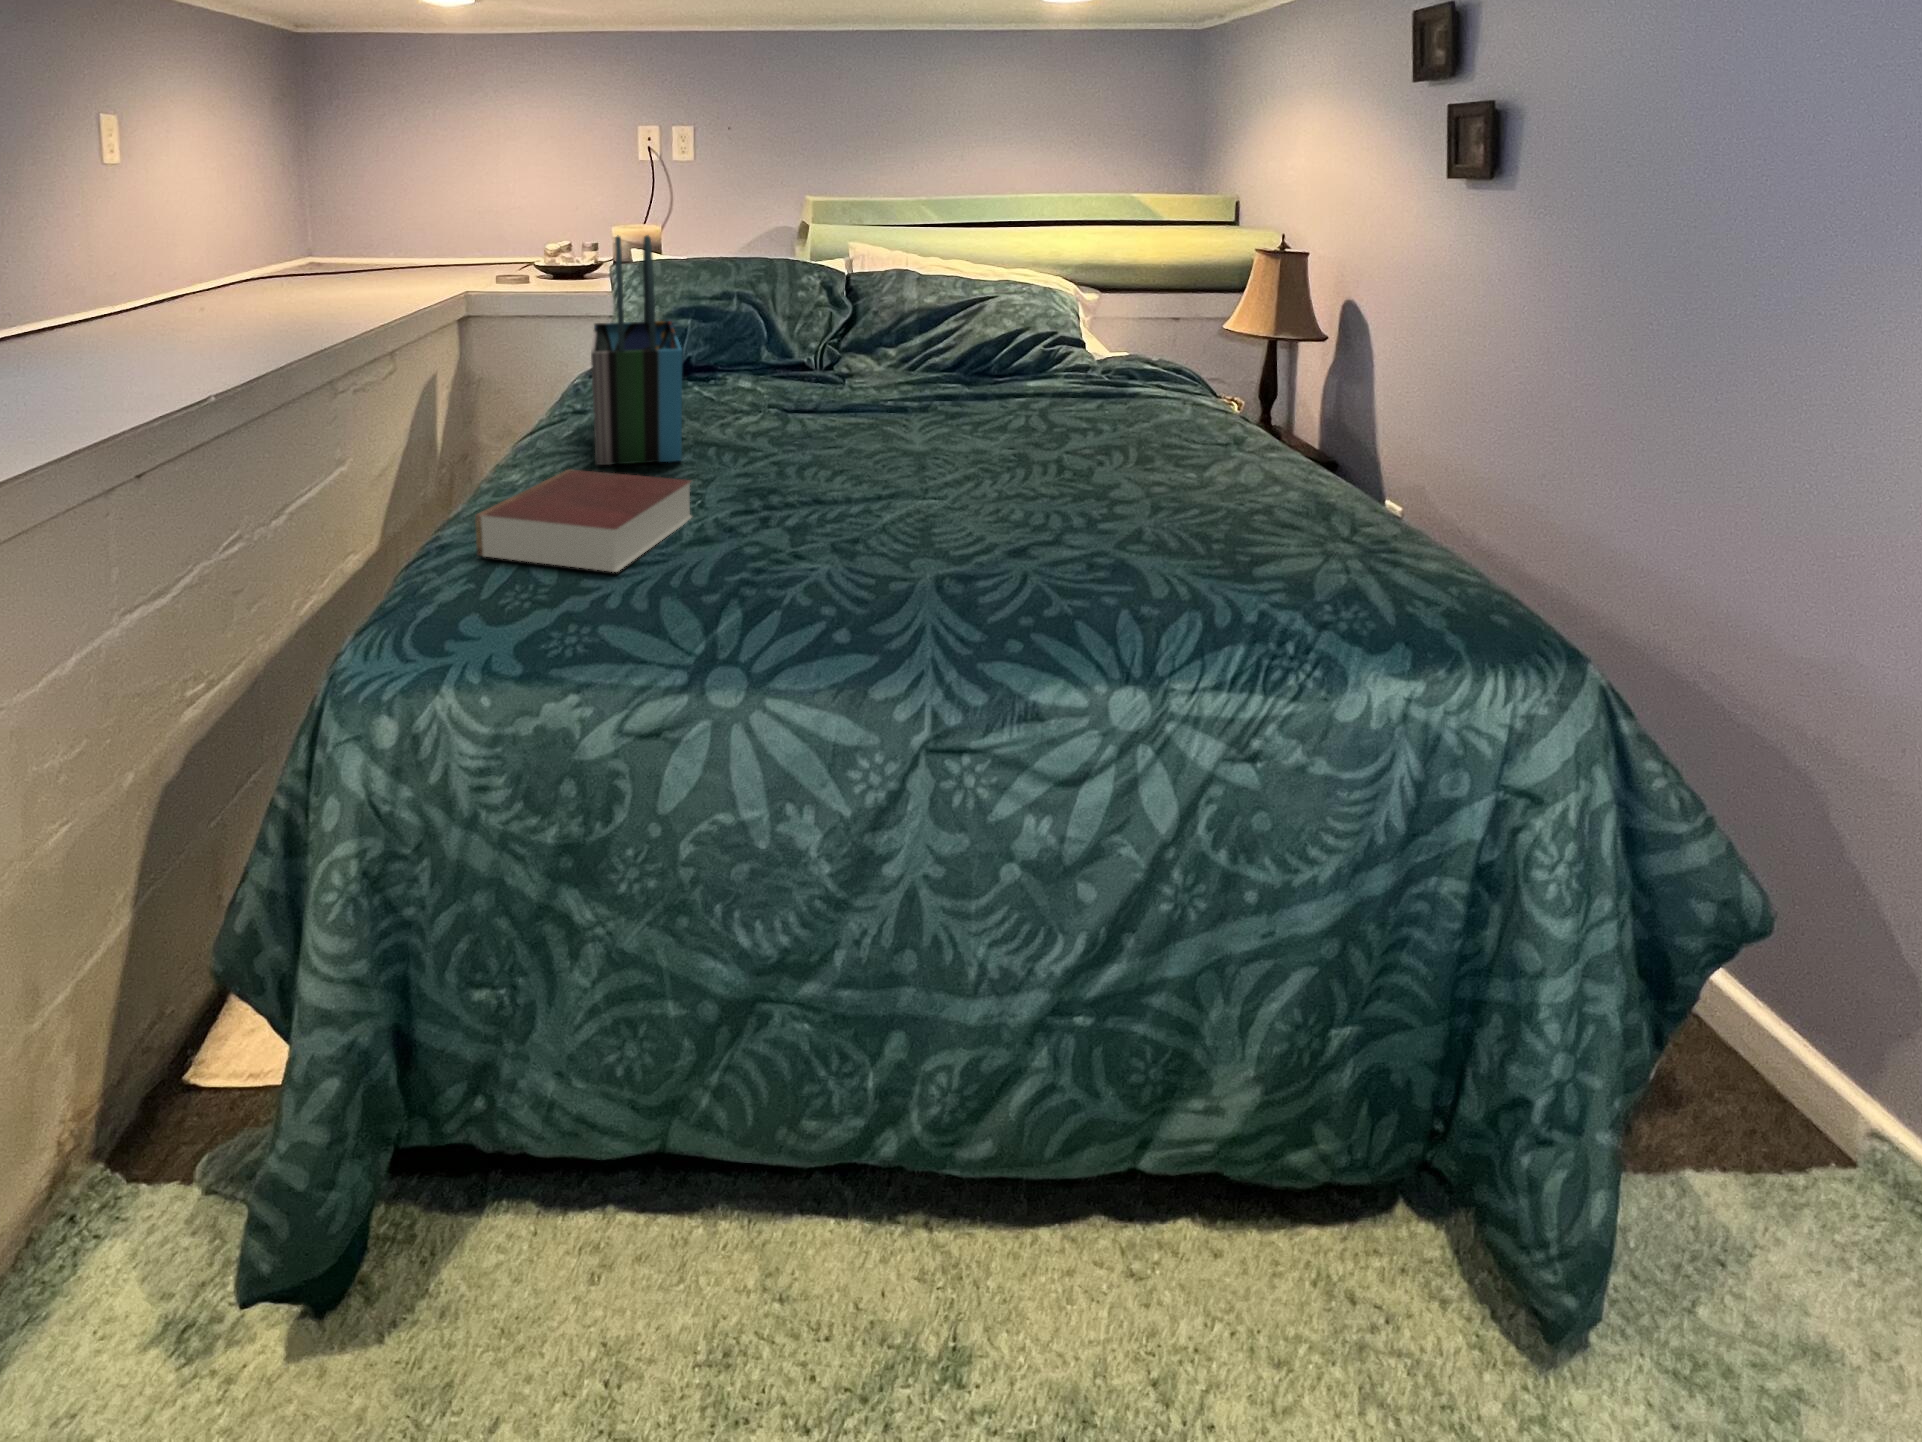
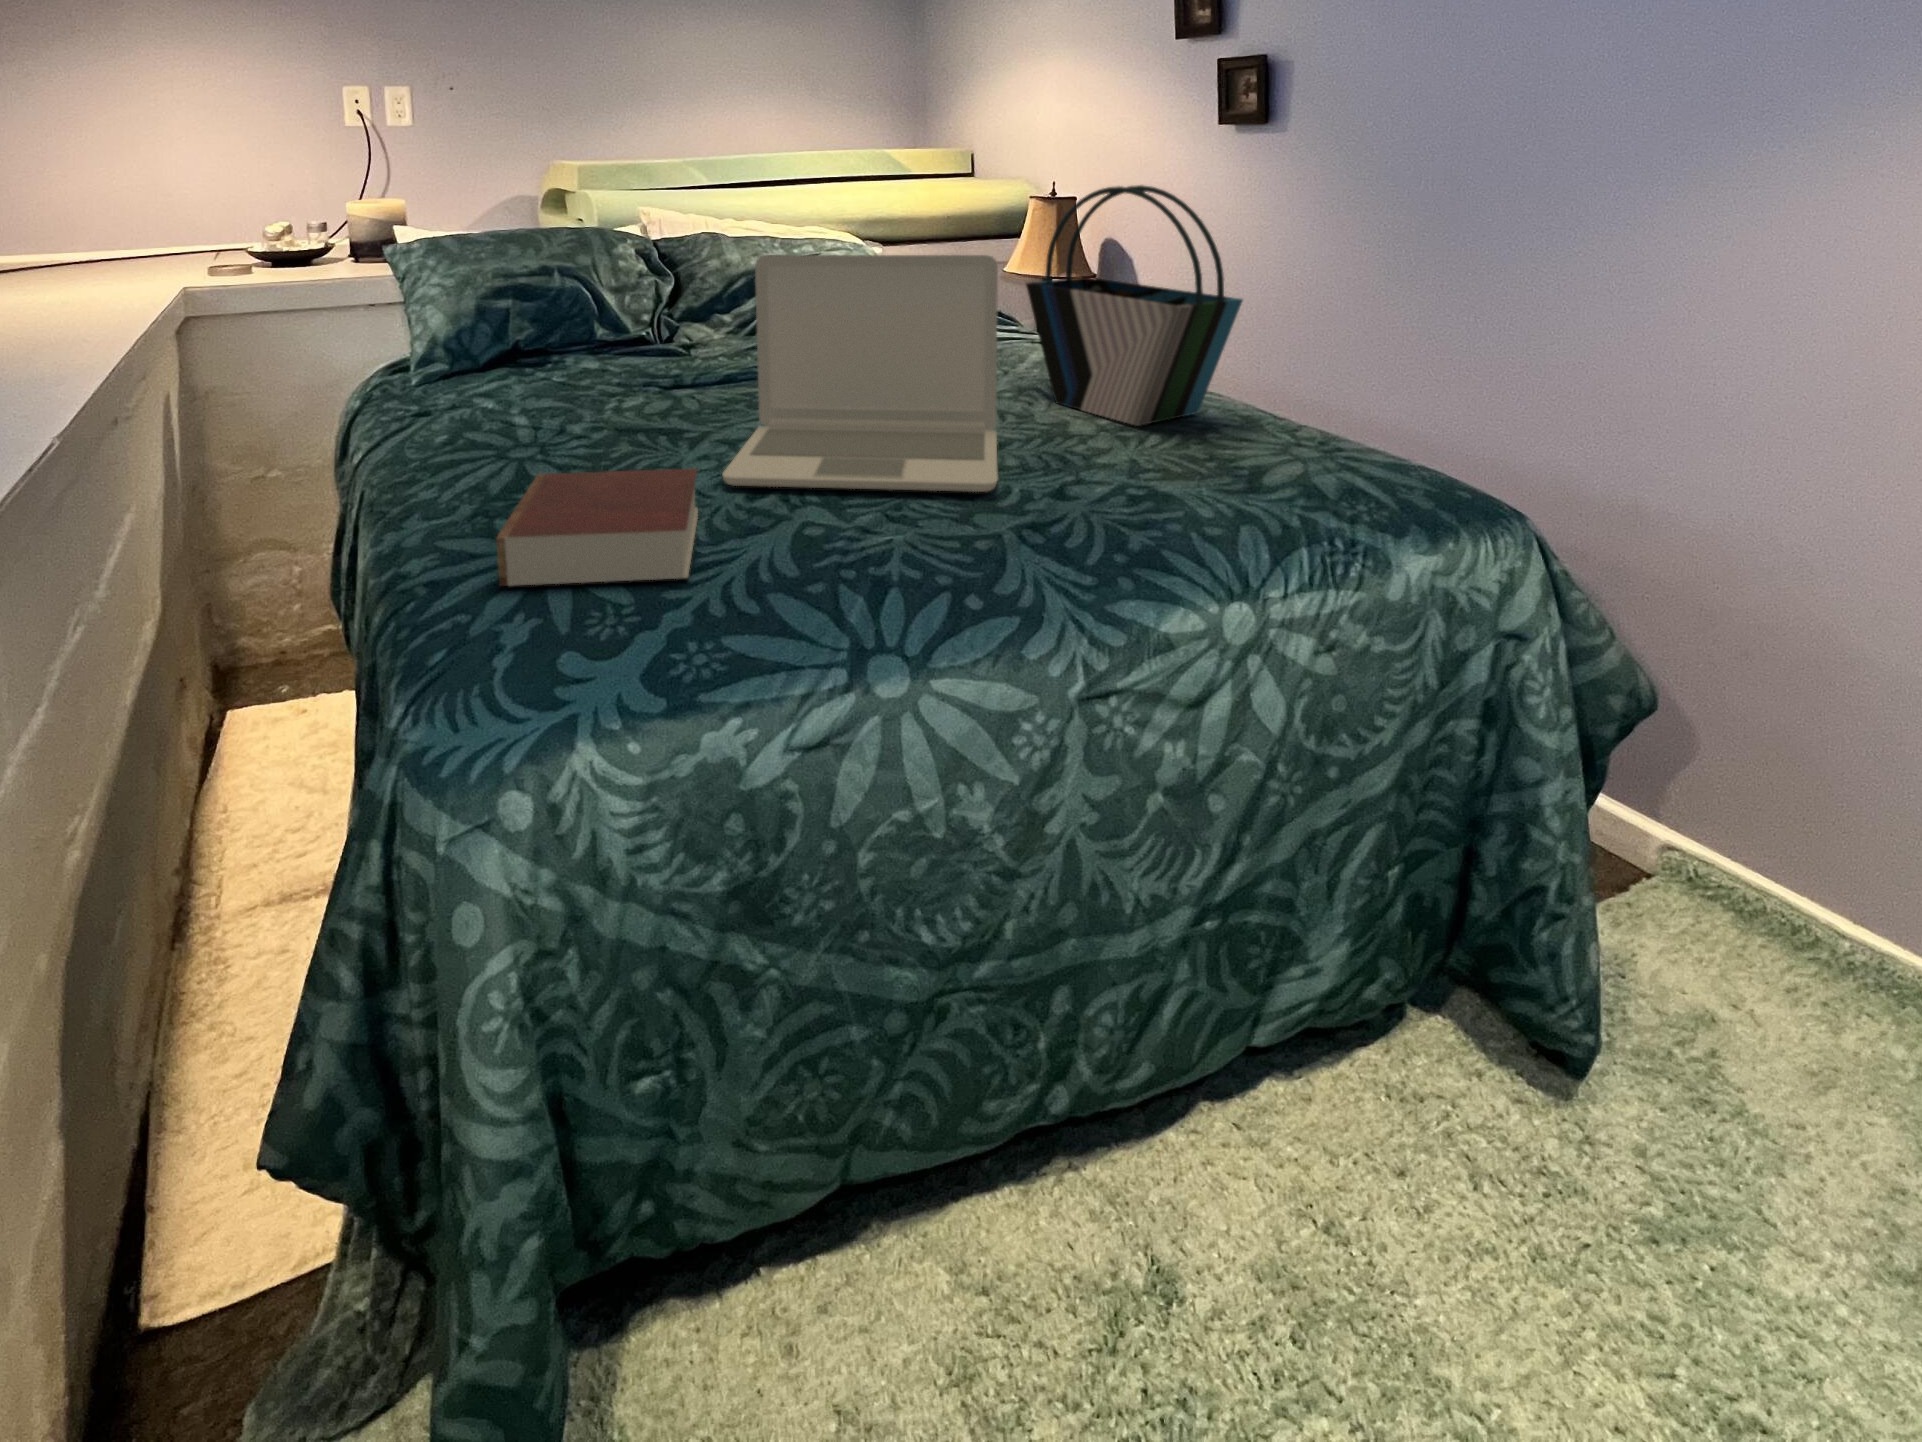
tote bag: present [591,235,682,465] -> present [1026,185,1243,426]
laptop: none [729,292,1032,537] -> present [723,255,998,492]

